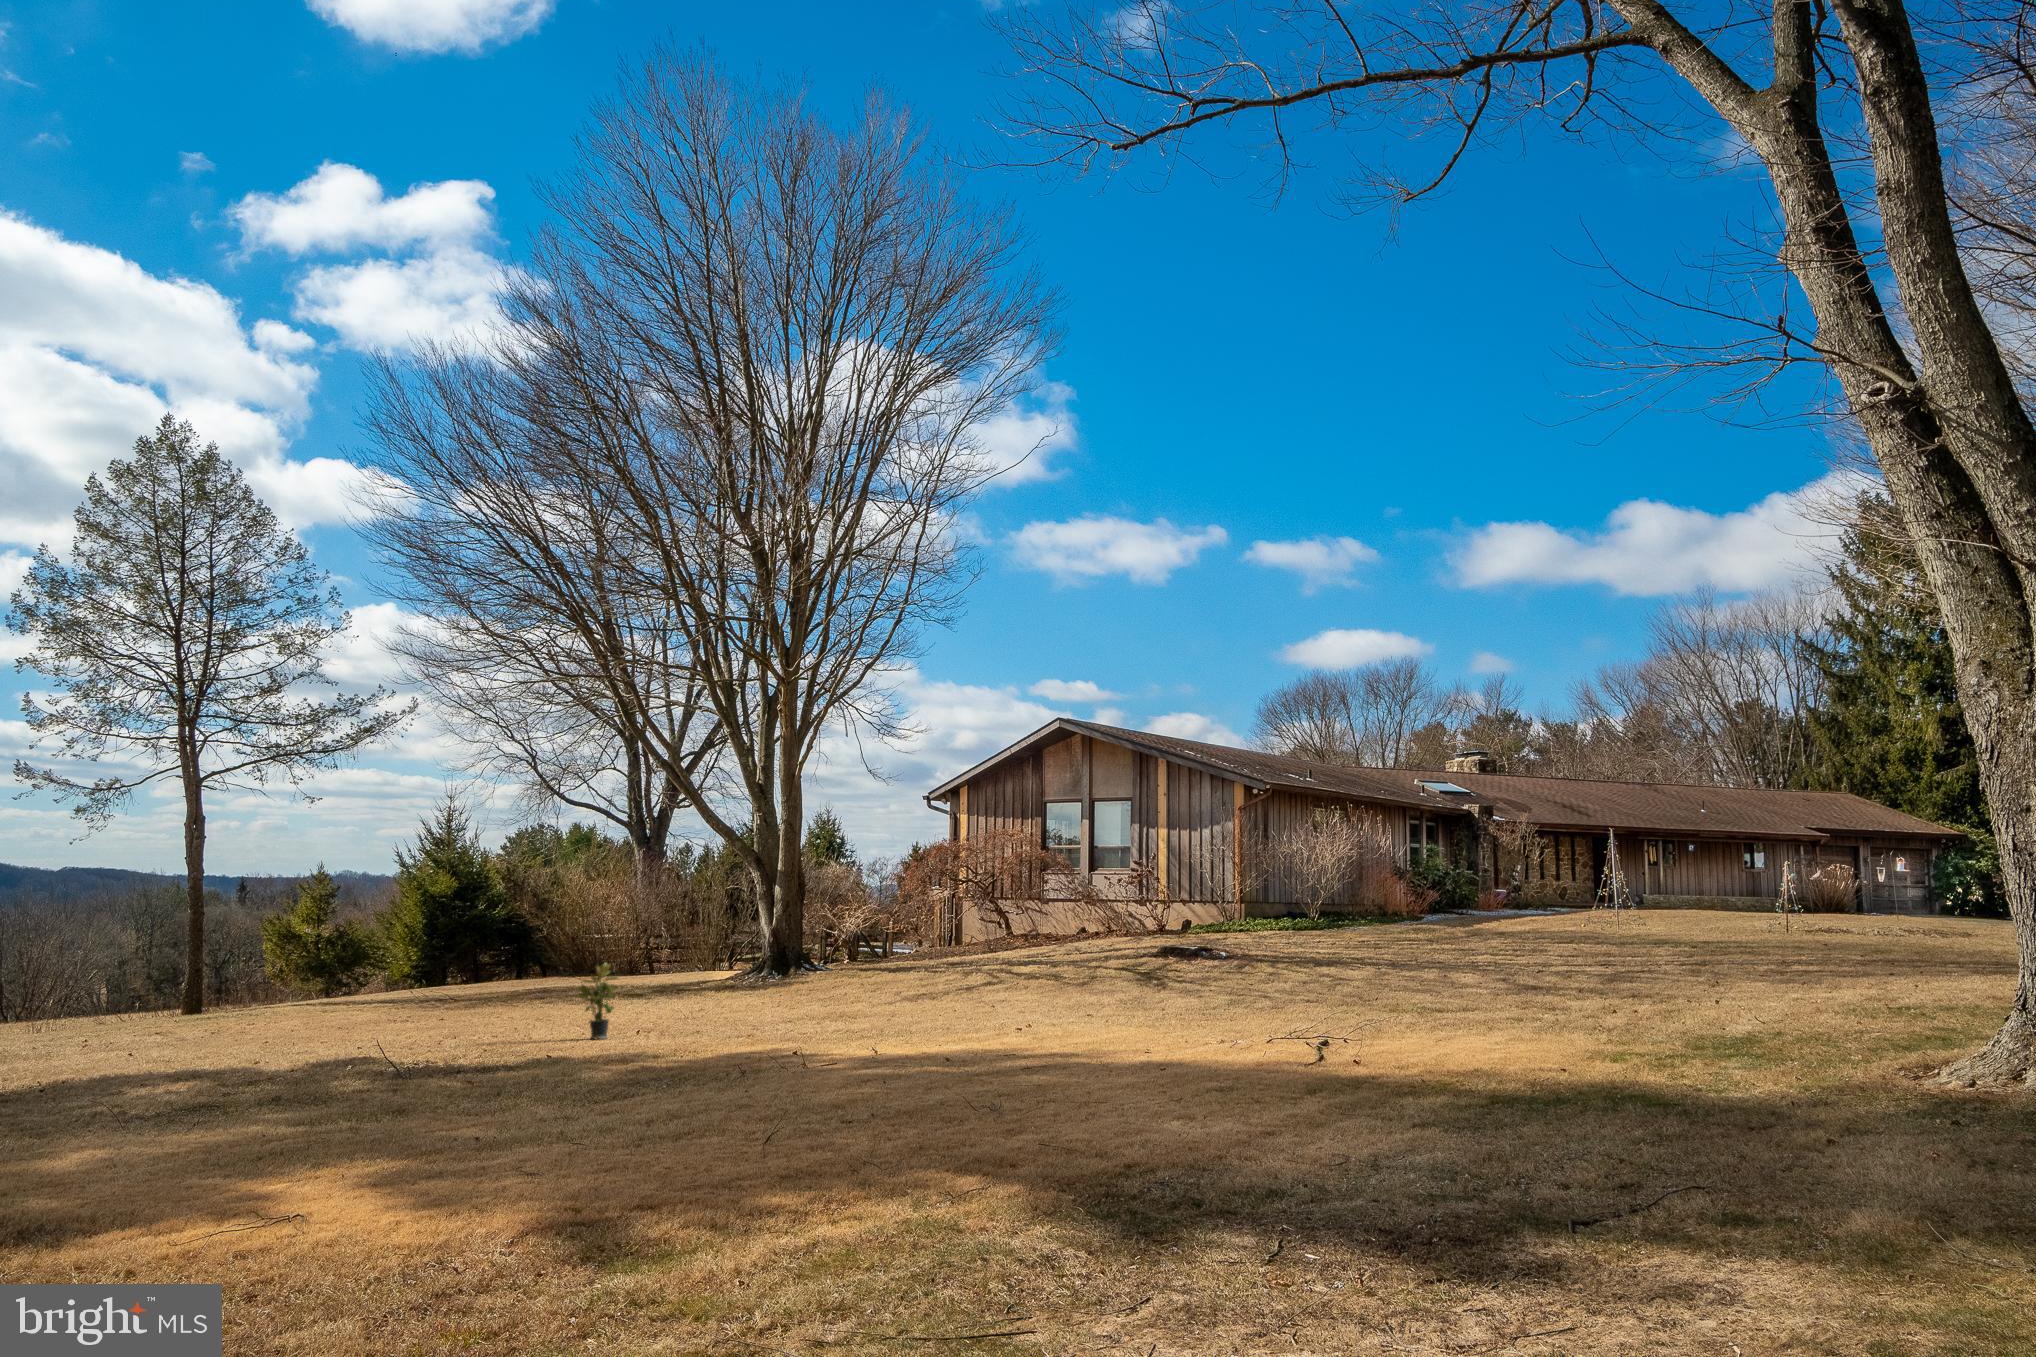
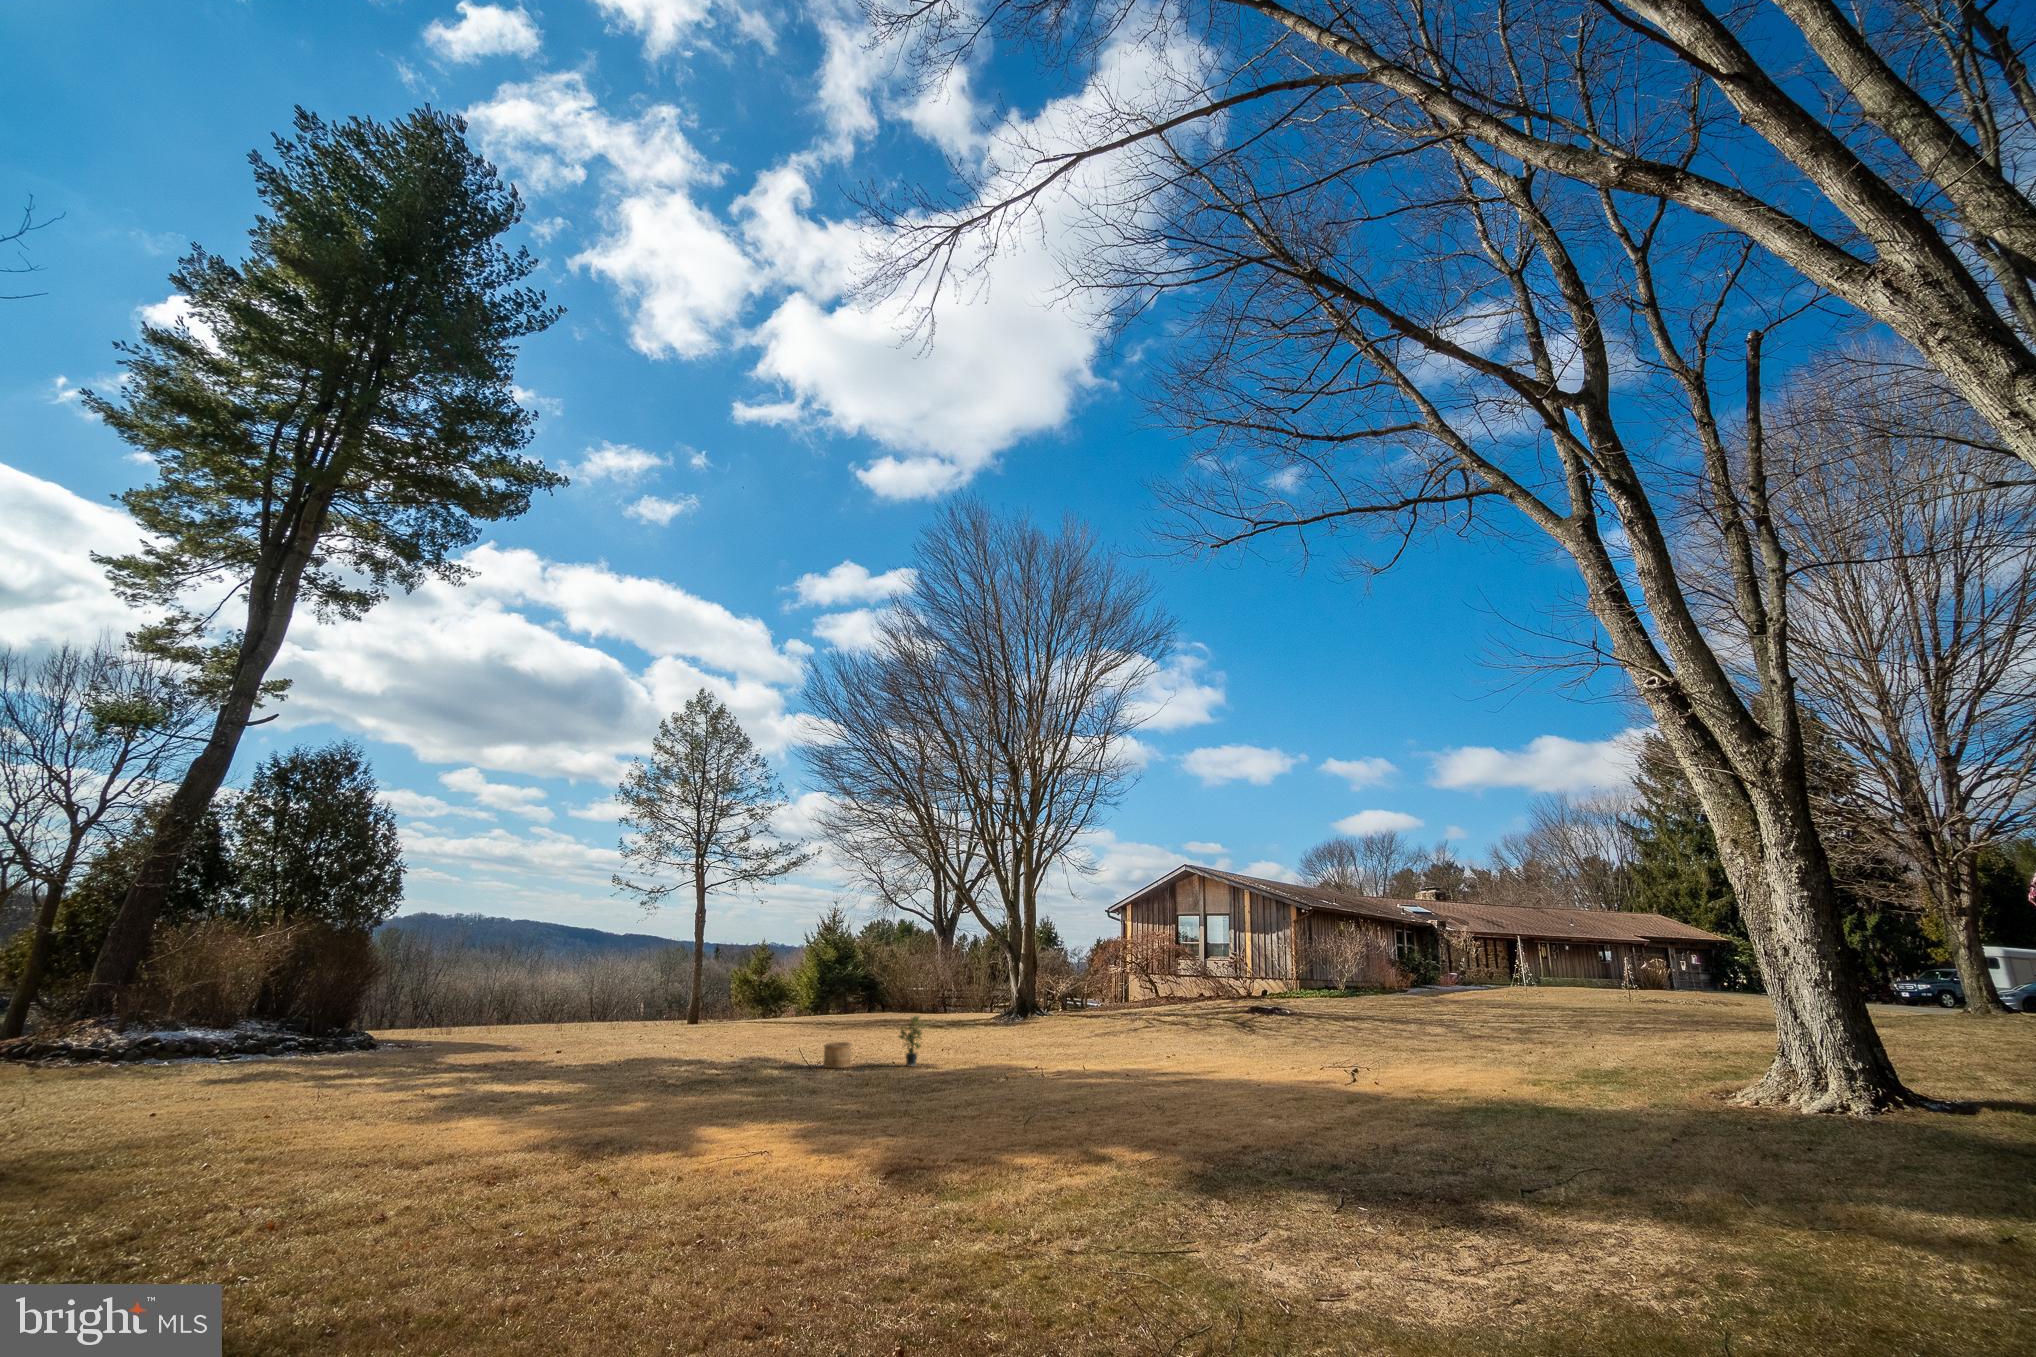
wooden bucket: none [455,1008,502,1047] -> present [824,1042,851,1068]

